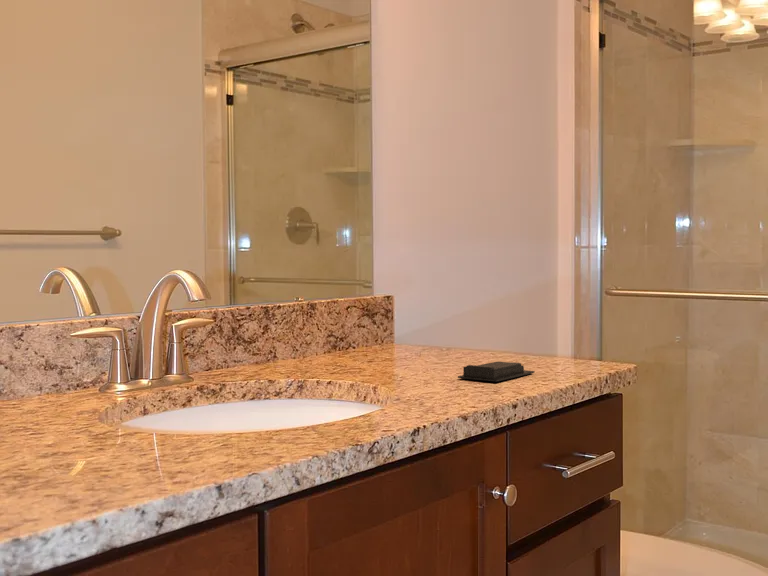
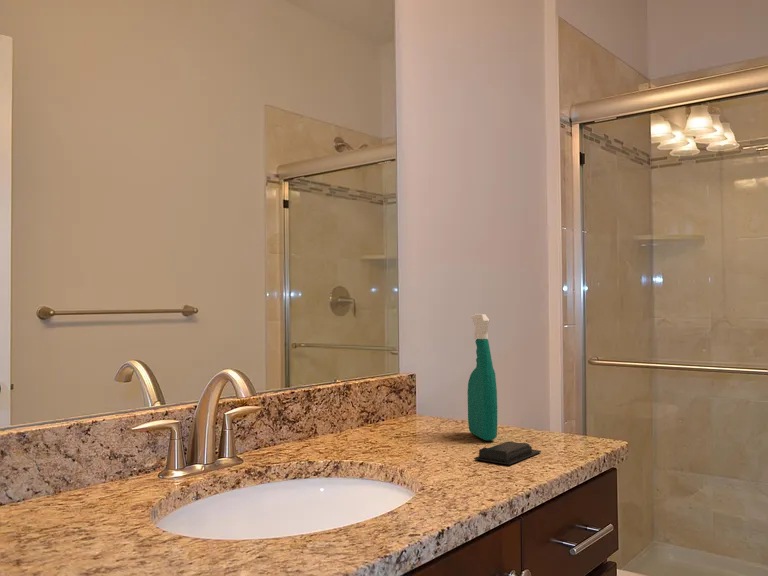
spray bottle: none [453,219,486,364] -> present [467,314,497,440]

